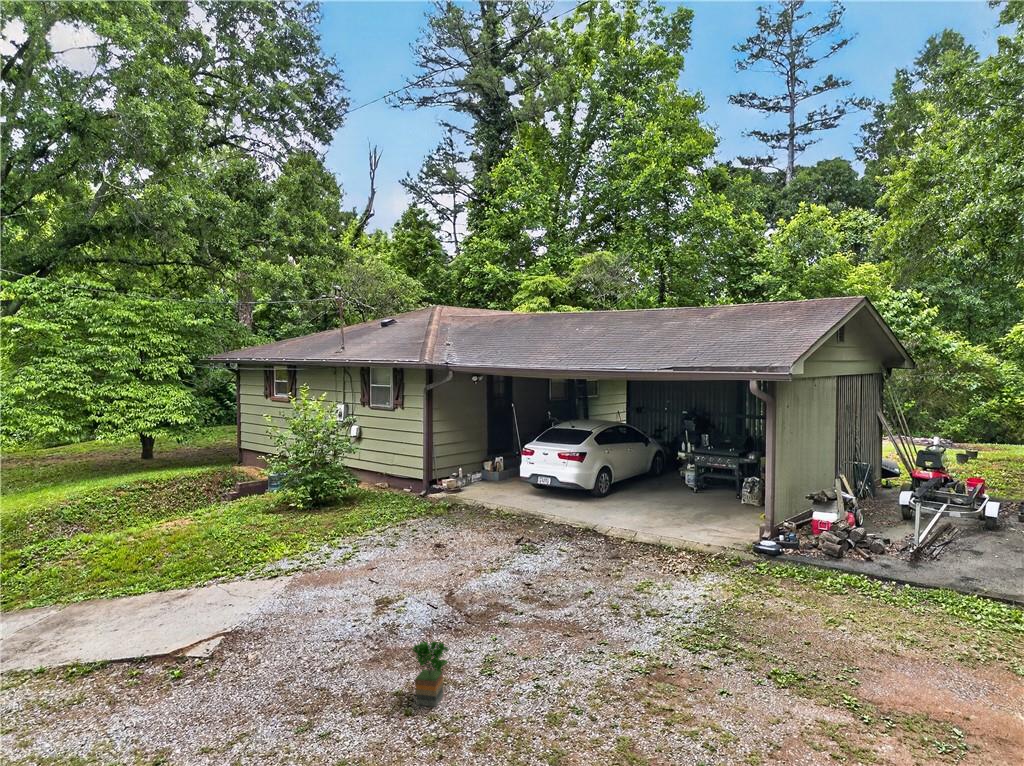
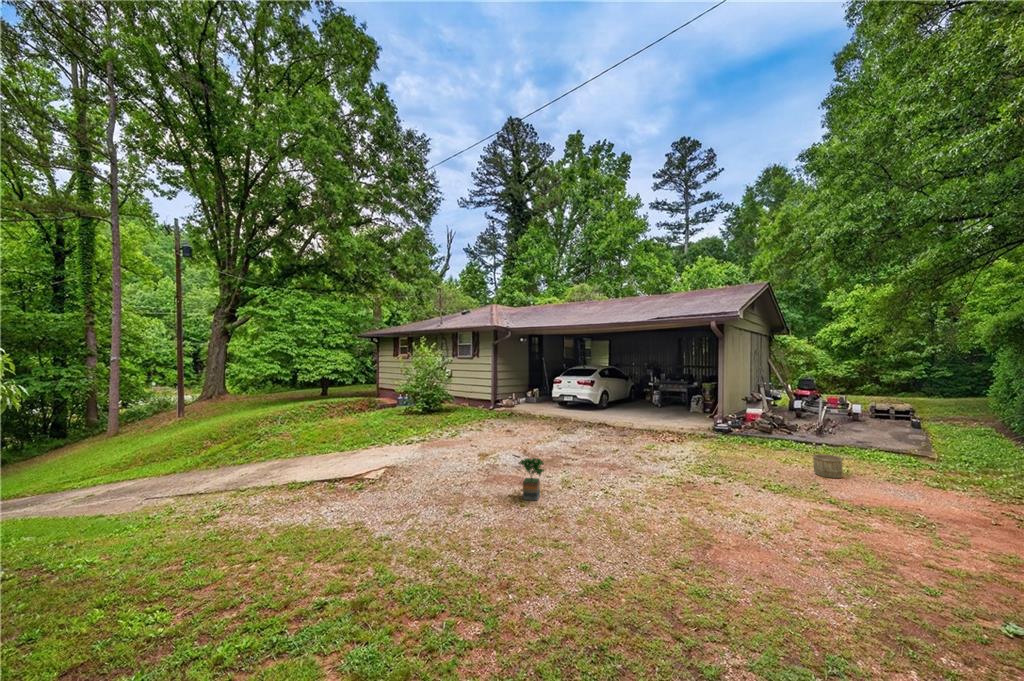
wooden bucket: none [871,617,913,657] -> present [813,454,842,478]

